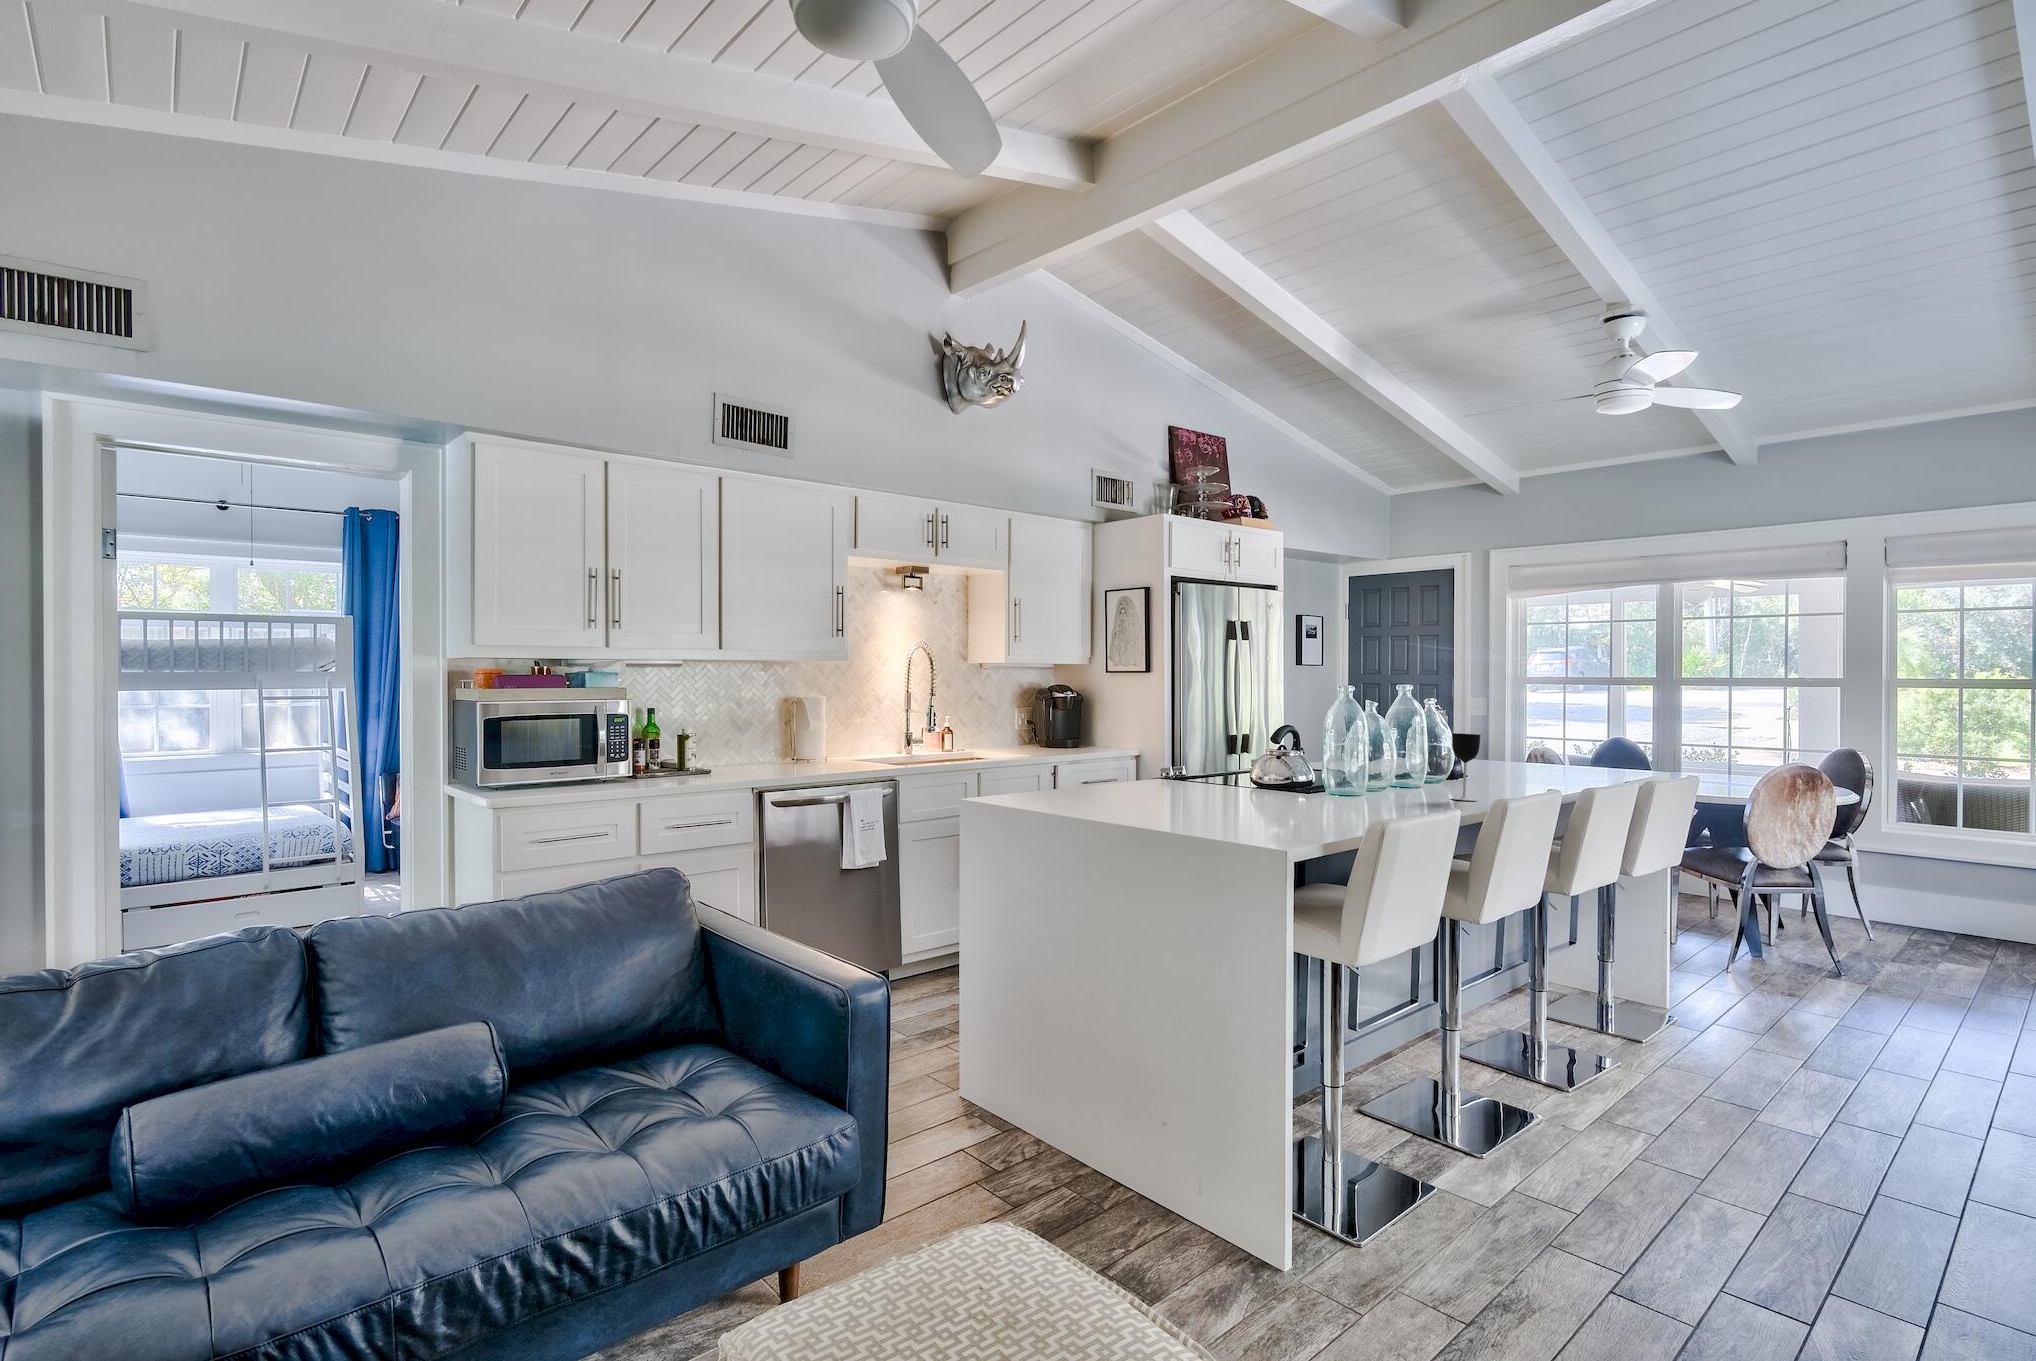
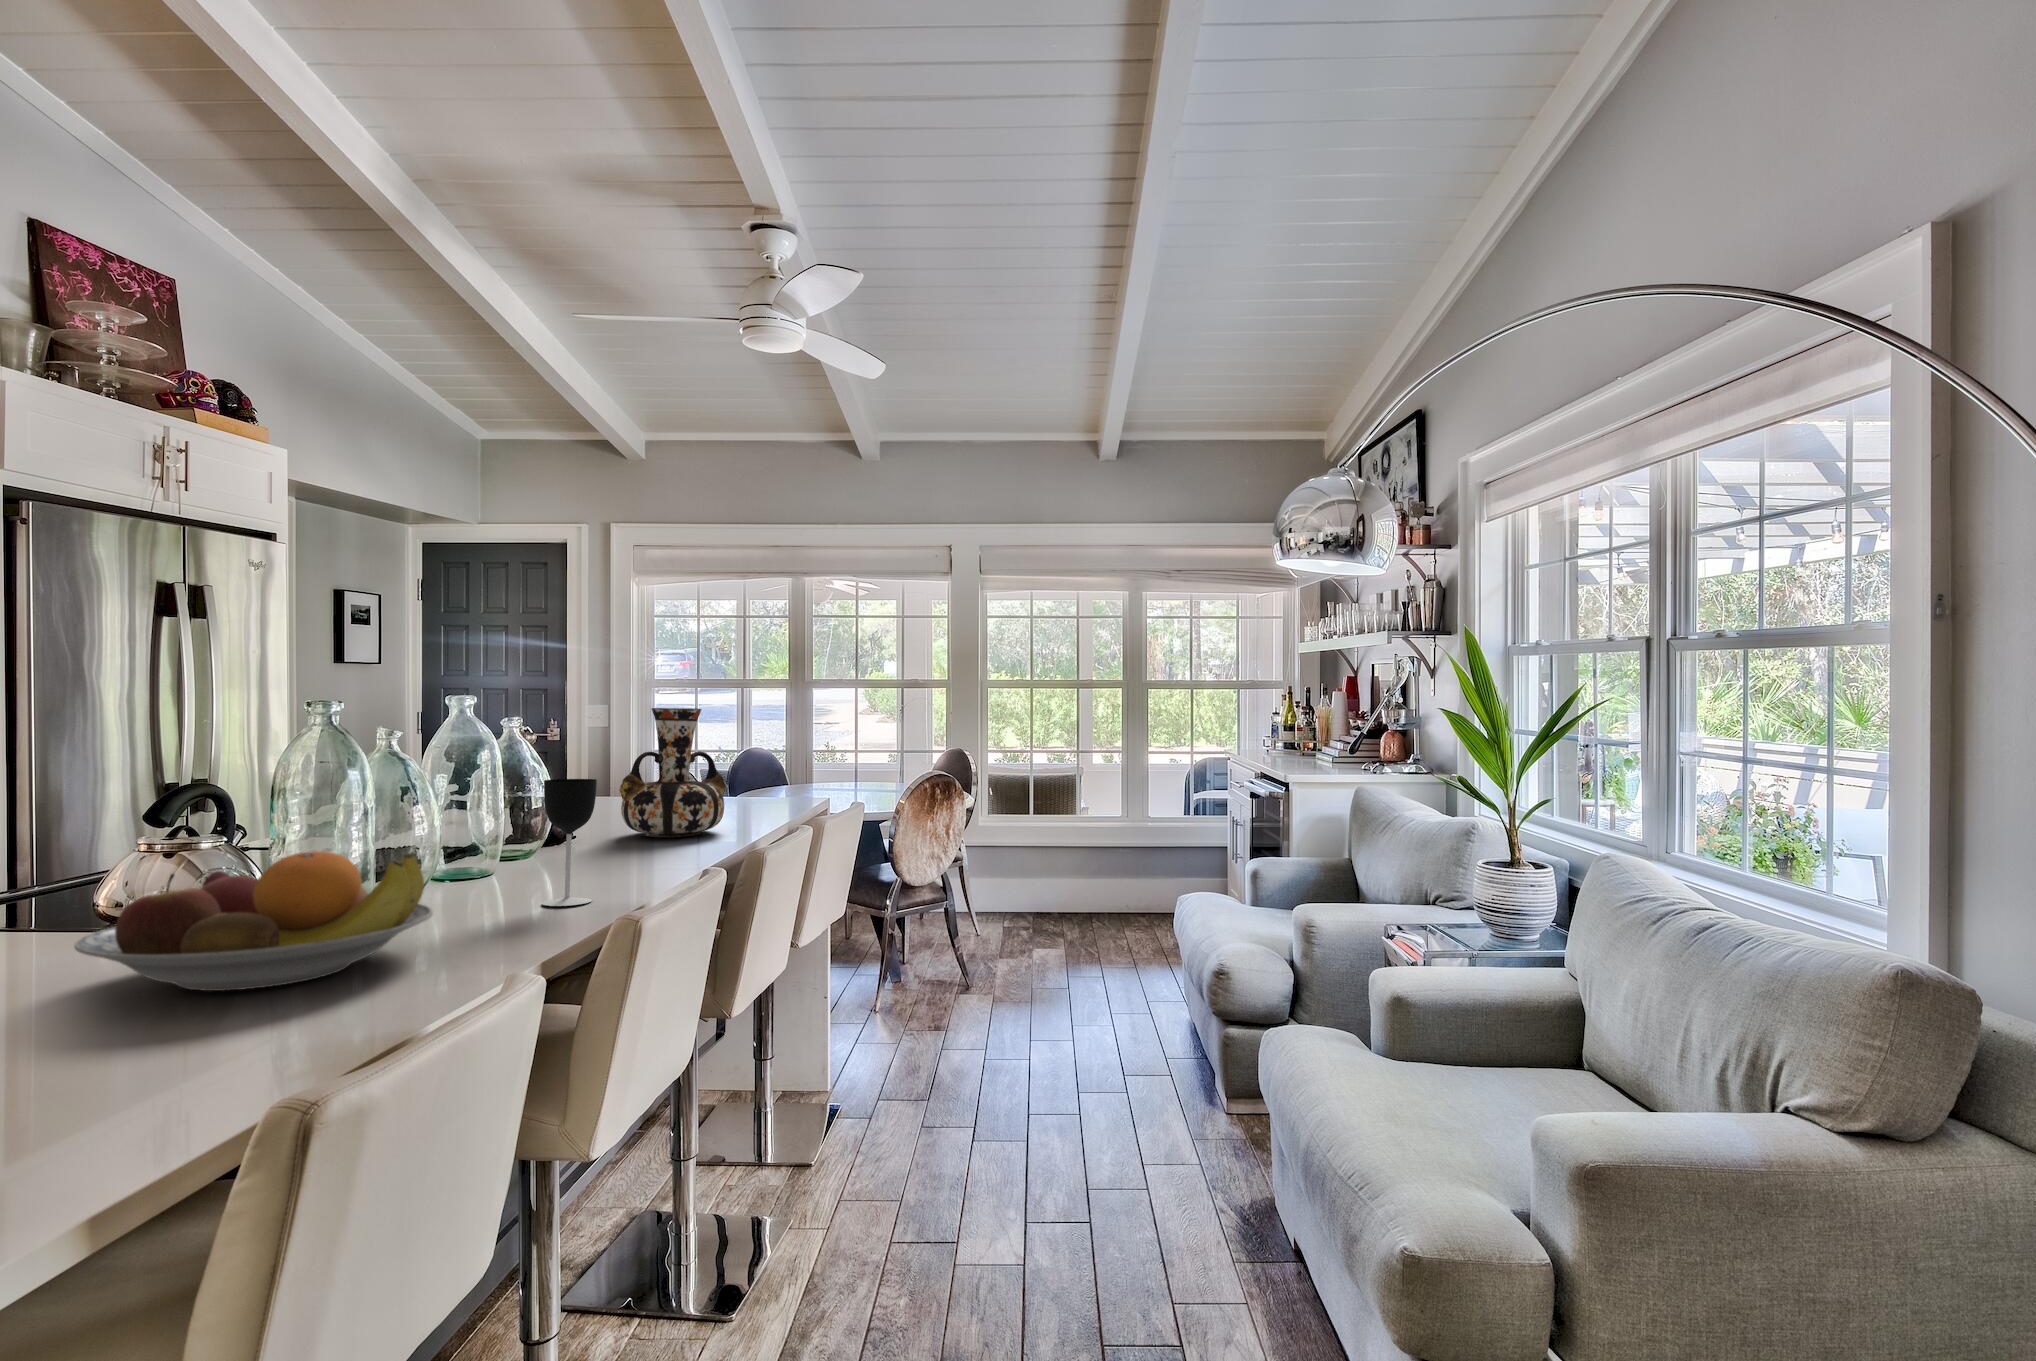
vase: none [1494,697,1569,783] -> present [619,708,726,837]
fruit bowl: none [1279,754,1404,807] -> present [74,851,433,991]

